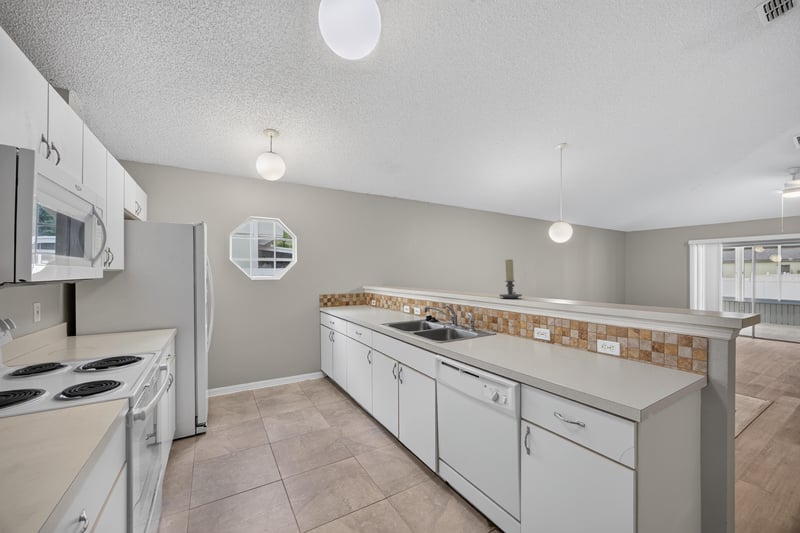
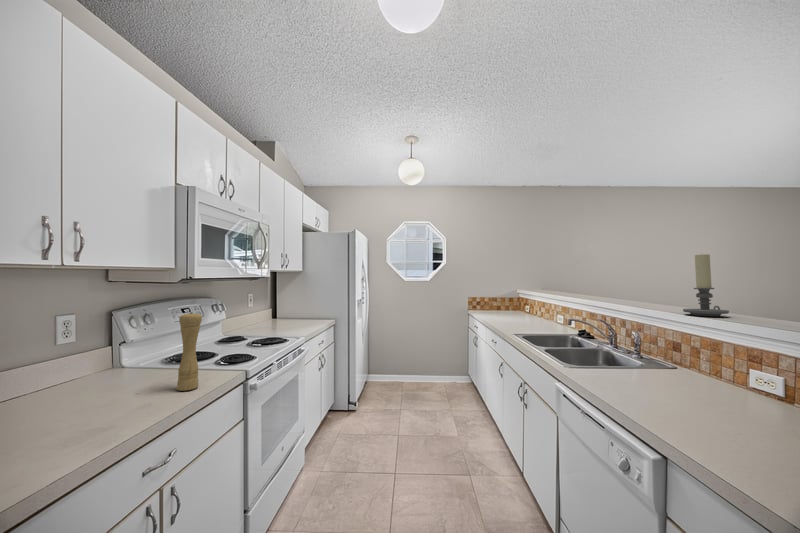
pepper mill: none [42,329,80,439] -> present [177,312,202,391]

